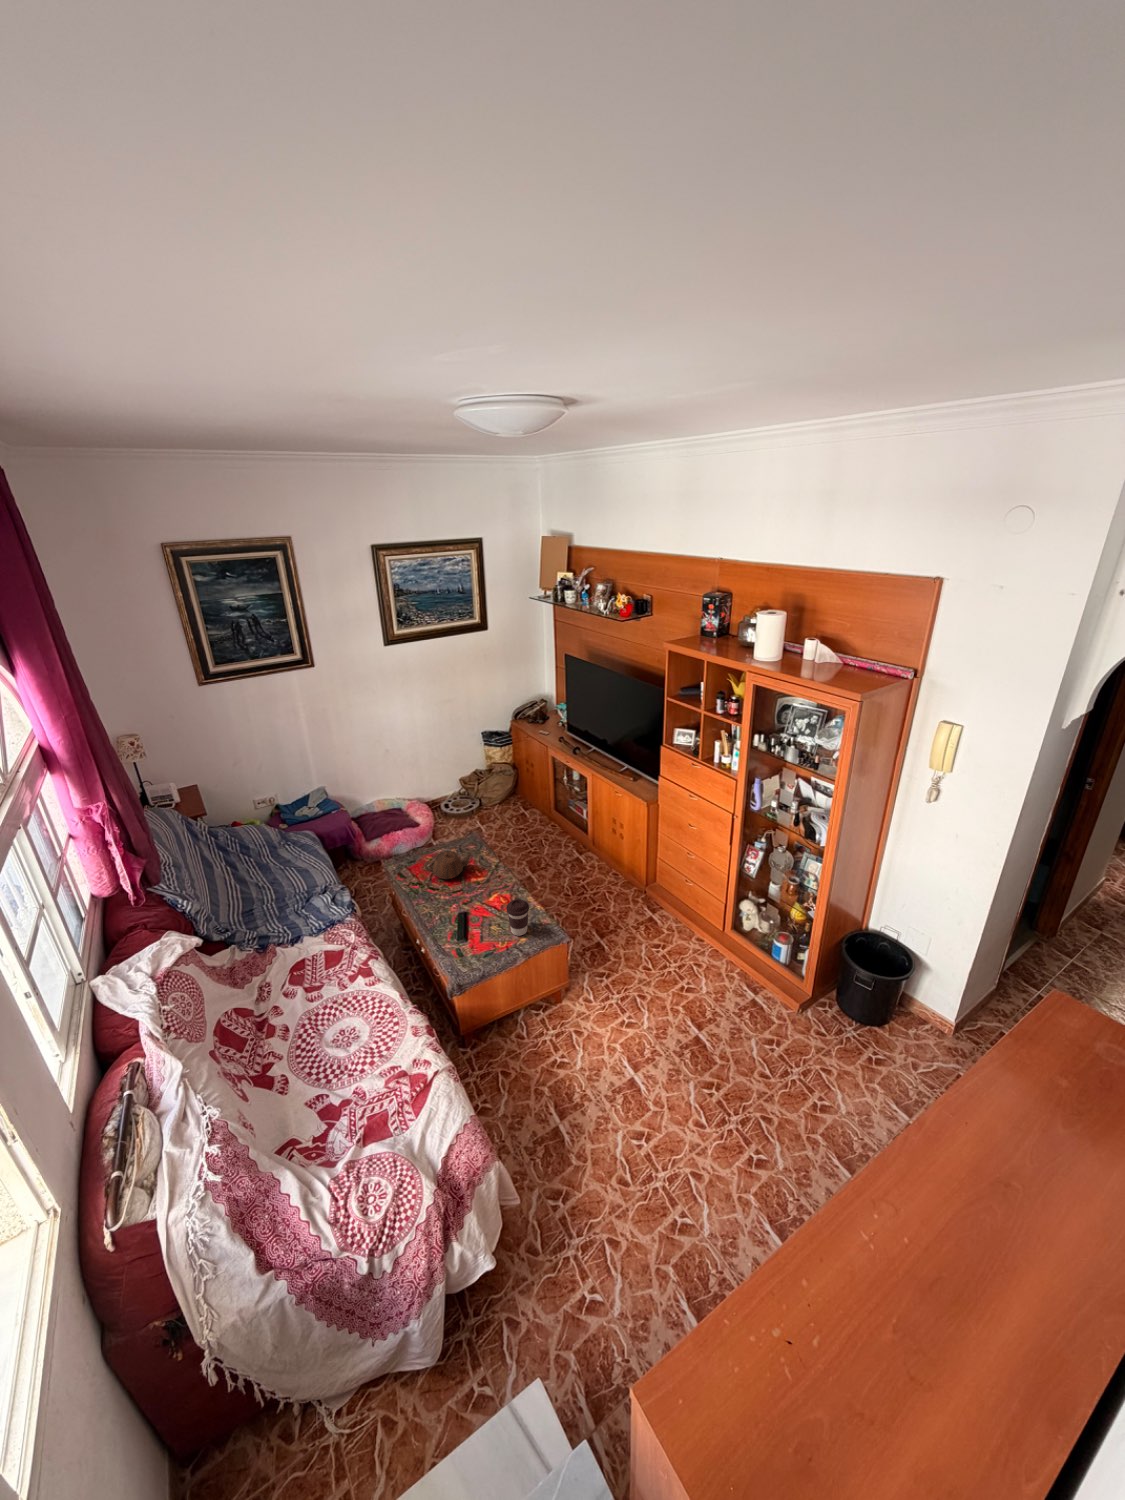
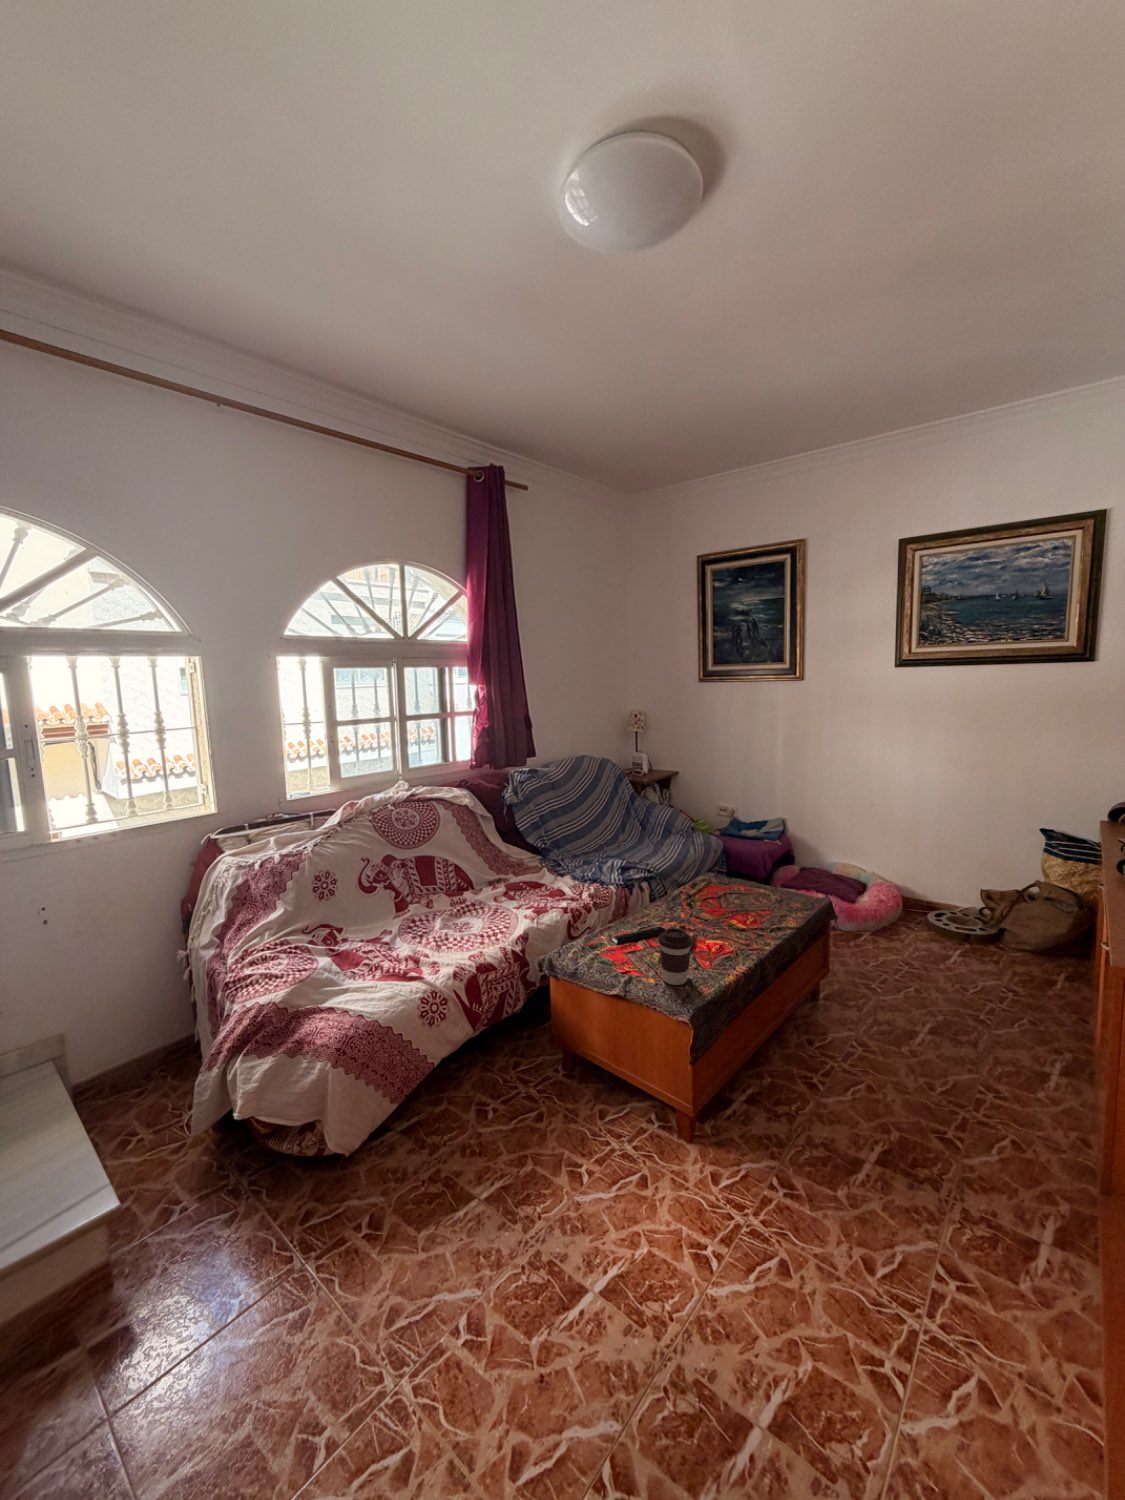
teapot: present [424,851,472,879] -> none [707,877,758,914]

